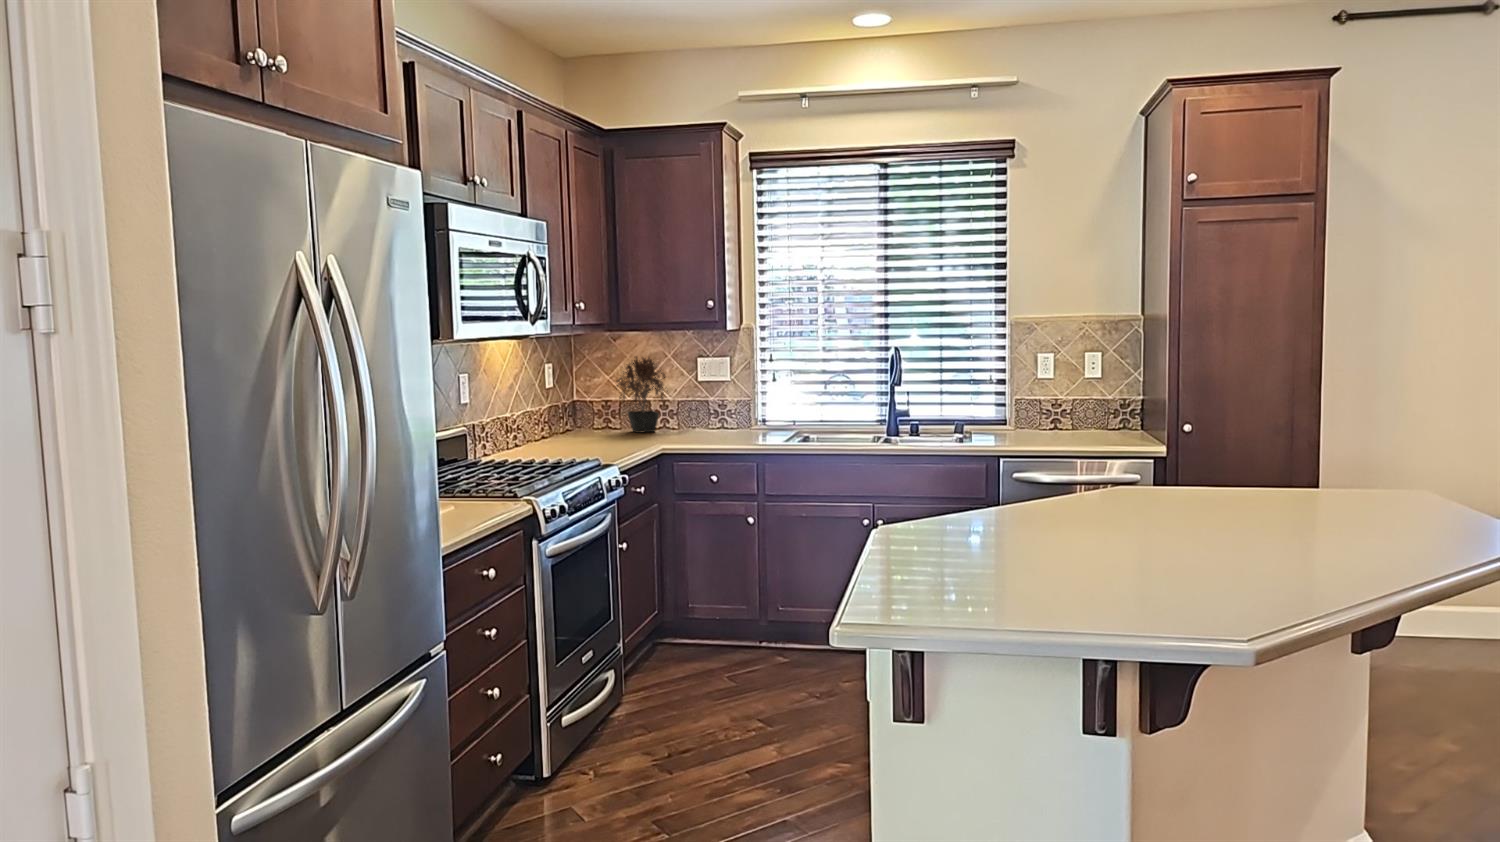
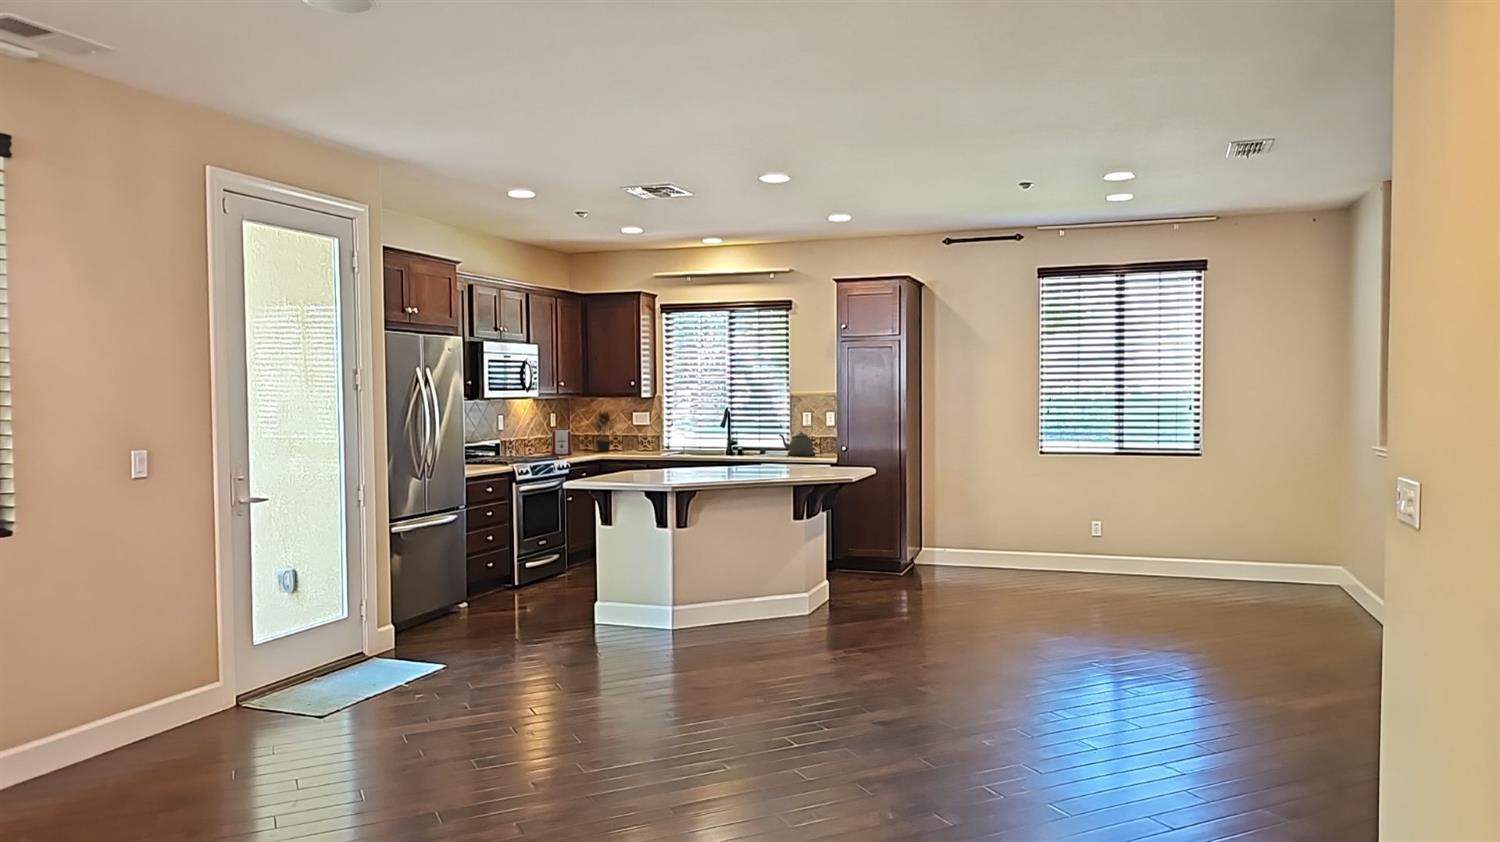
kettle: none [1005,376,1076,439] -> present [779,424,815,456]
toaster: none [557,395,607,451] -> present [551,429,573,455]

